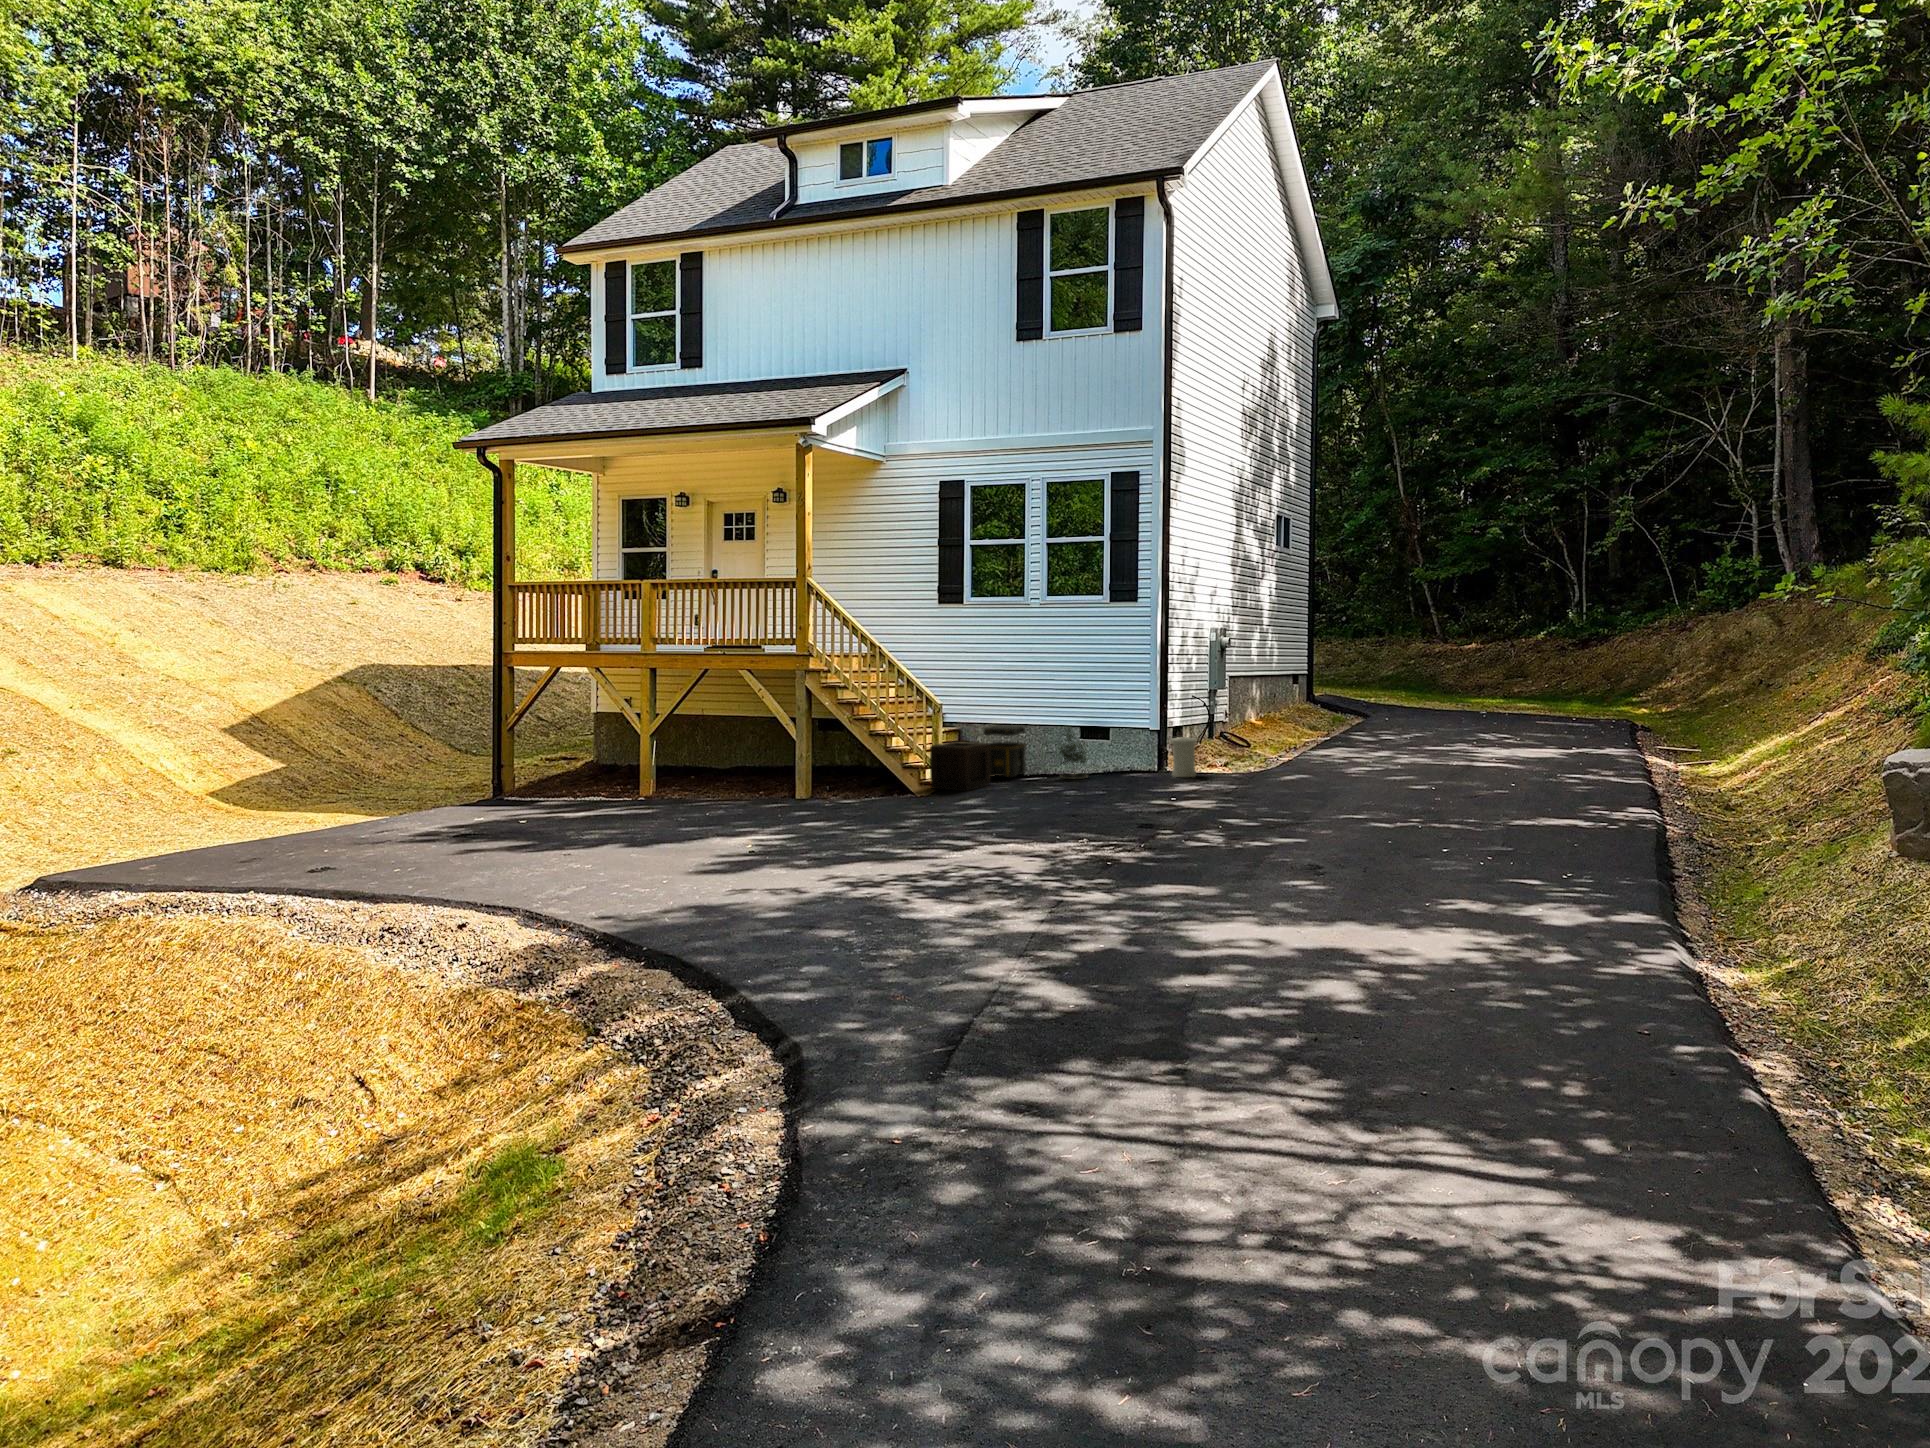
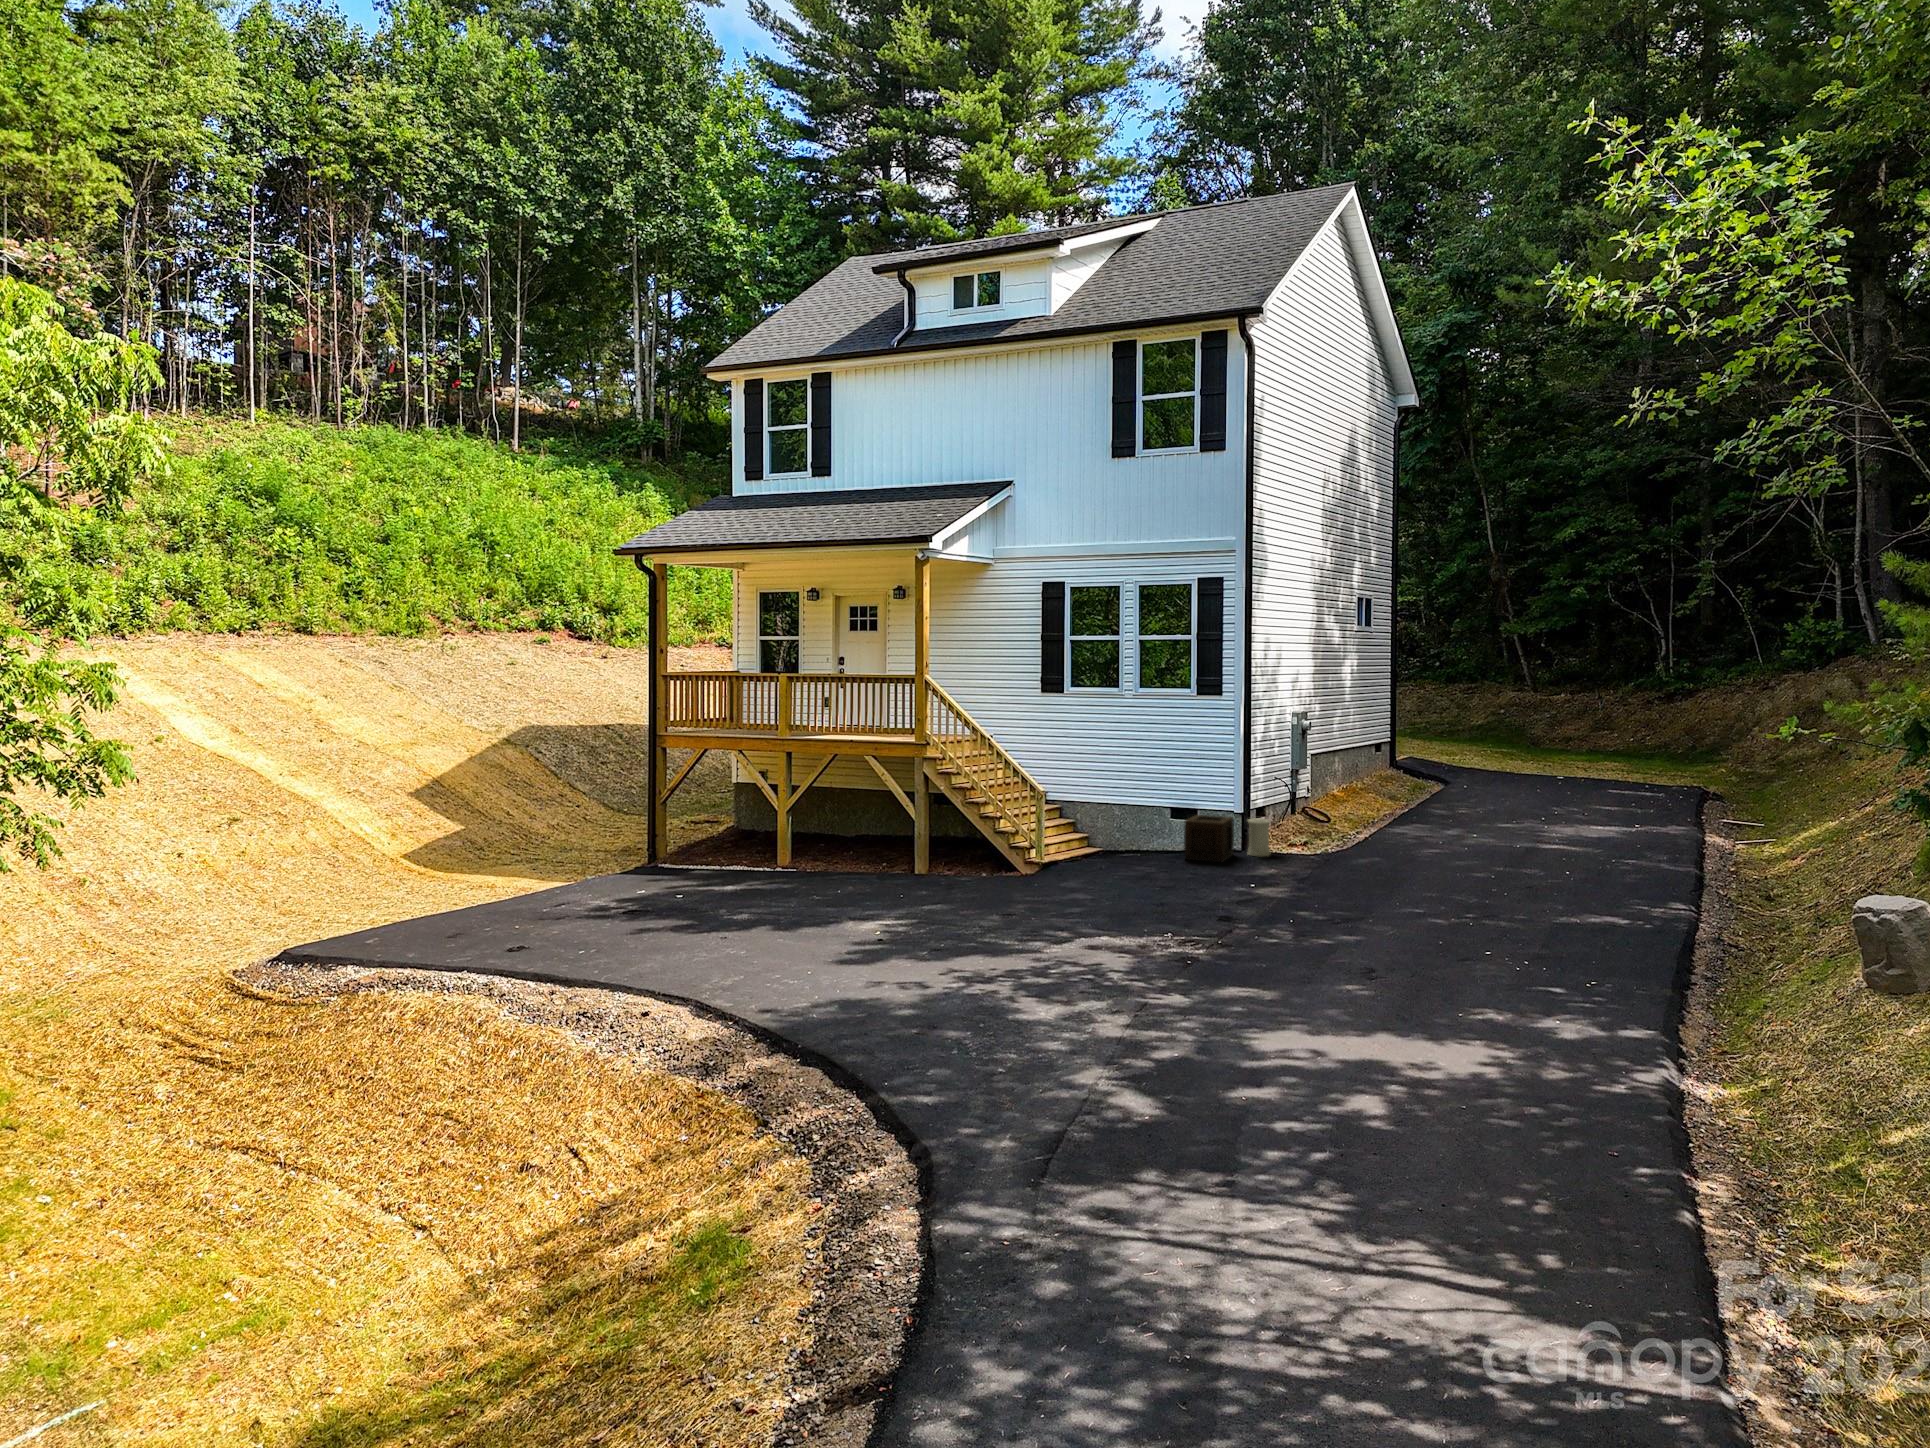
toolbox: present [983,725,1026,778] -> none [1074,801,1114,851]
potted tree: present [1060,731,1088,779] -> none [1142,807,1172,855]
wooden crate: present [930,741,991,791] -> present [1184,815,1234,862]

